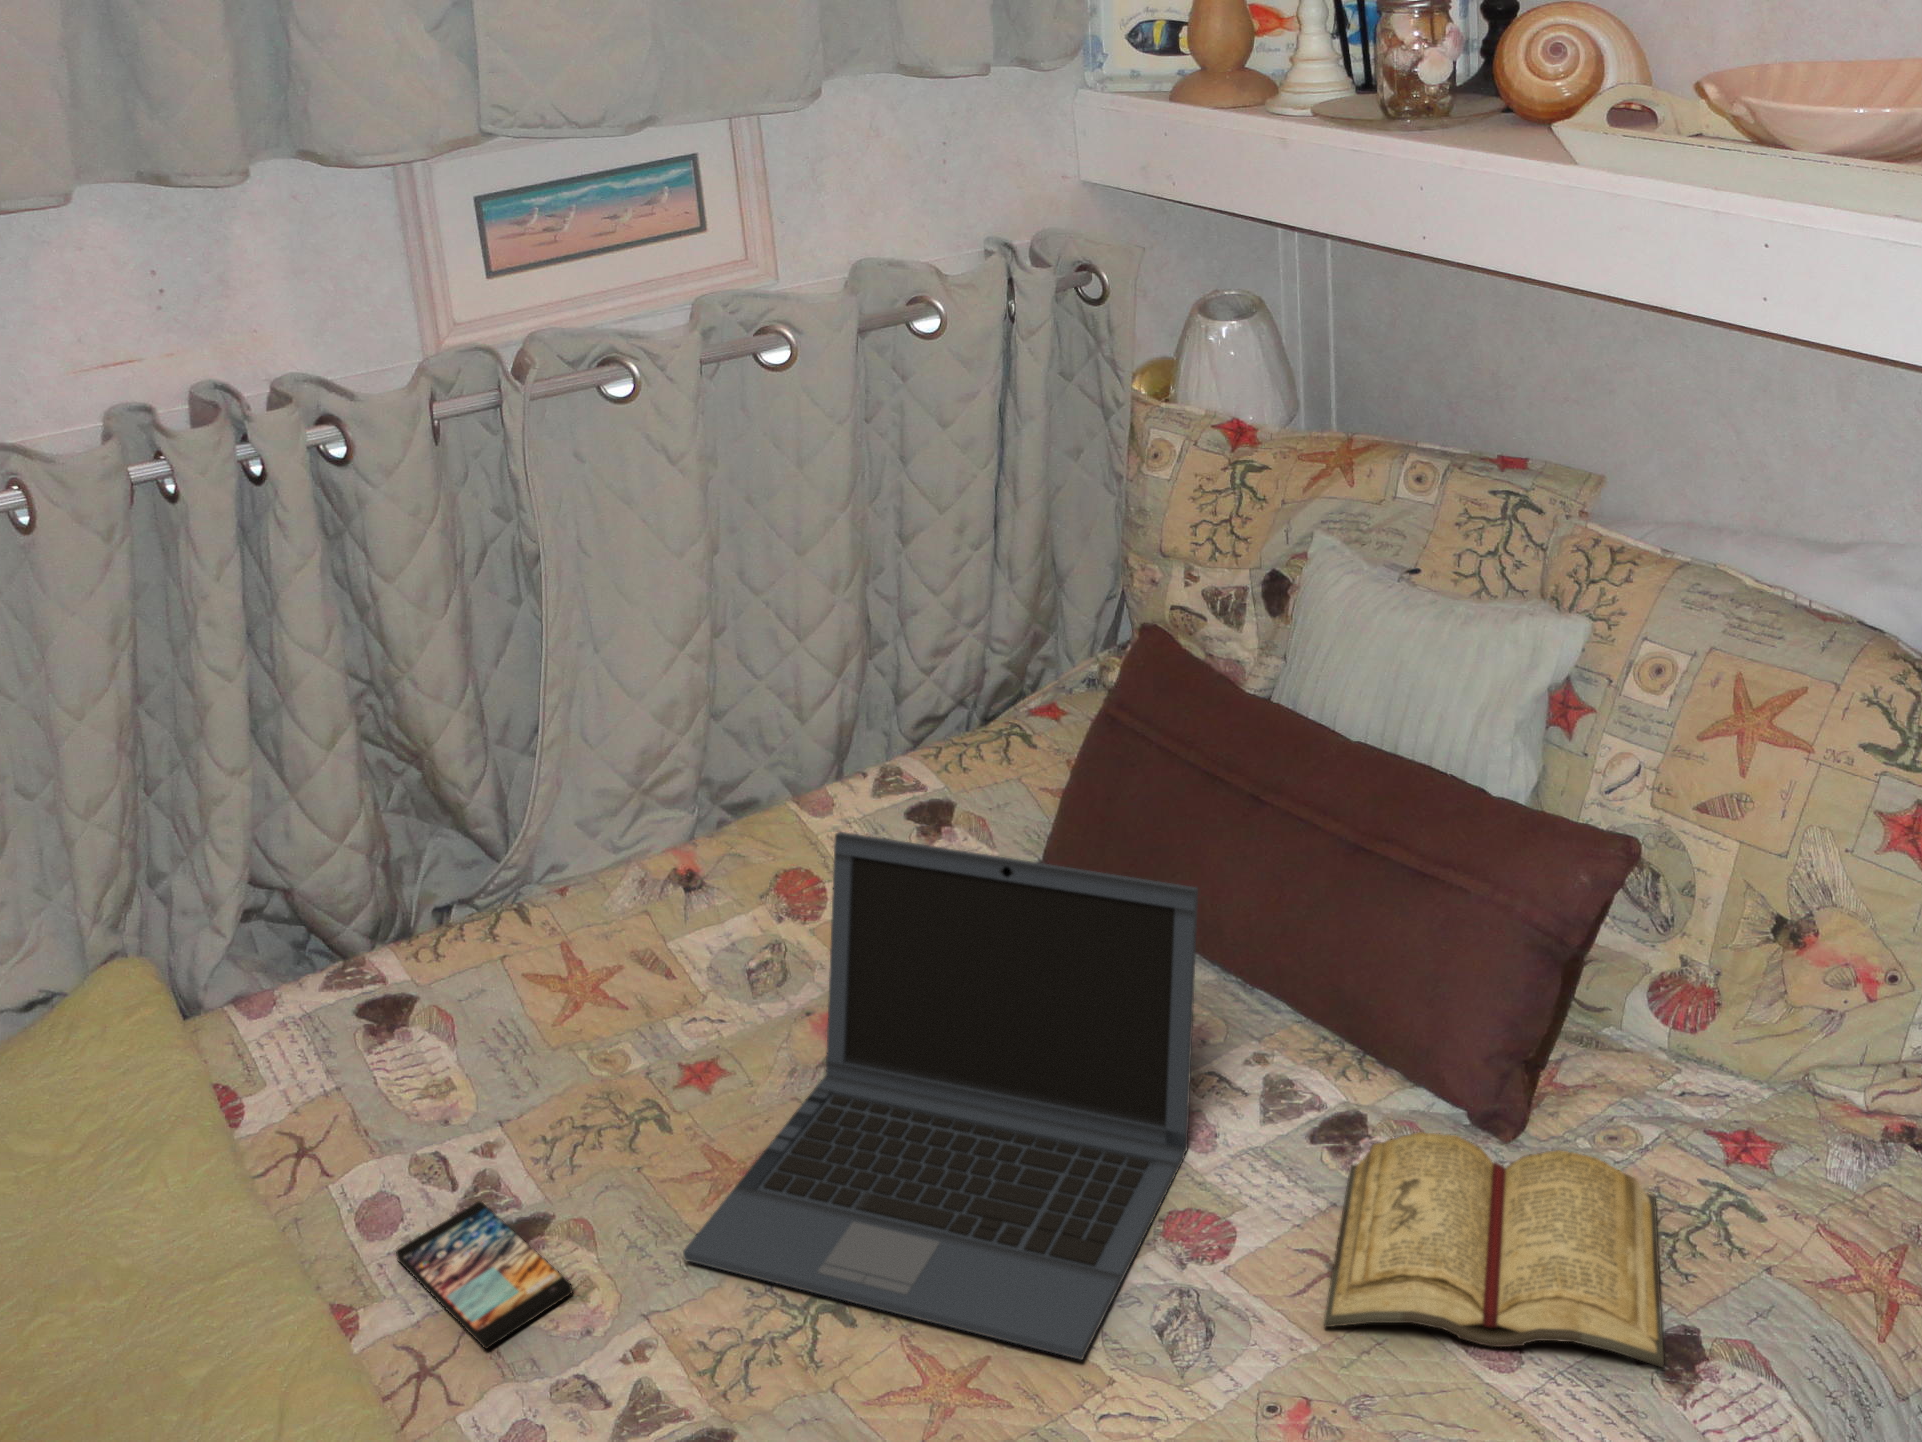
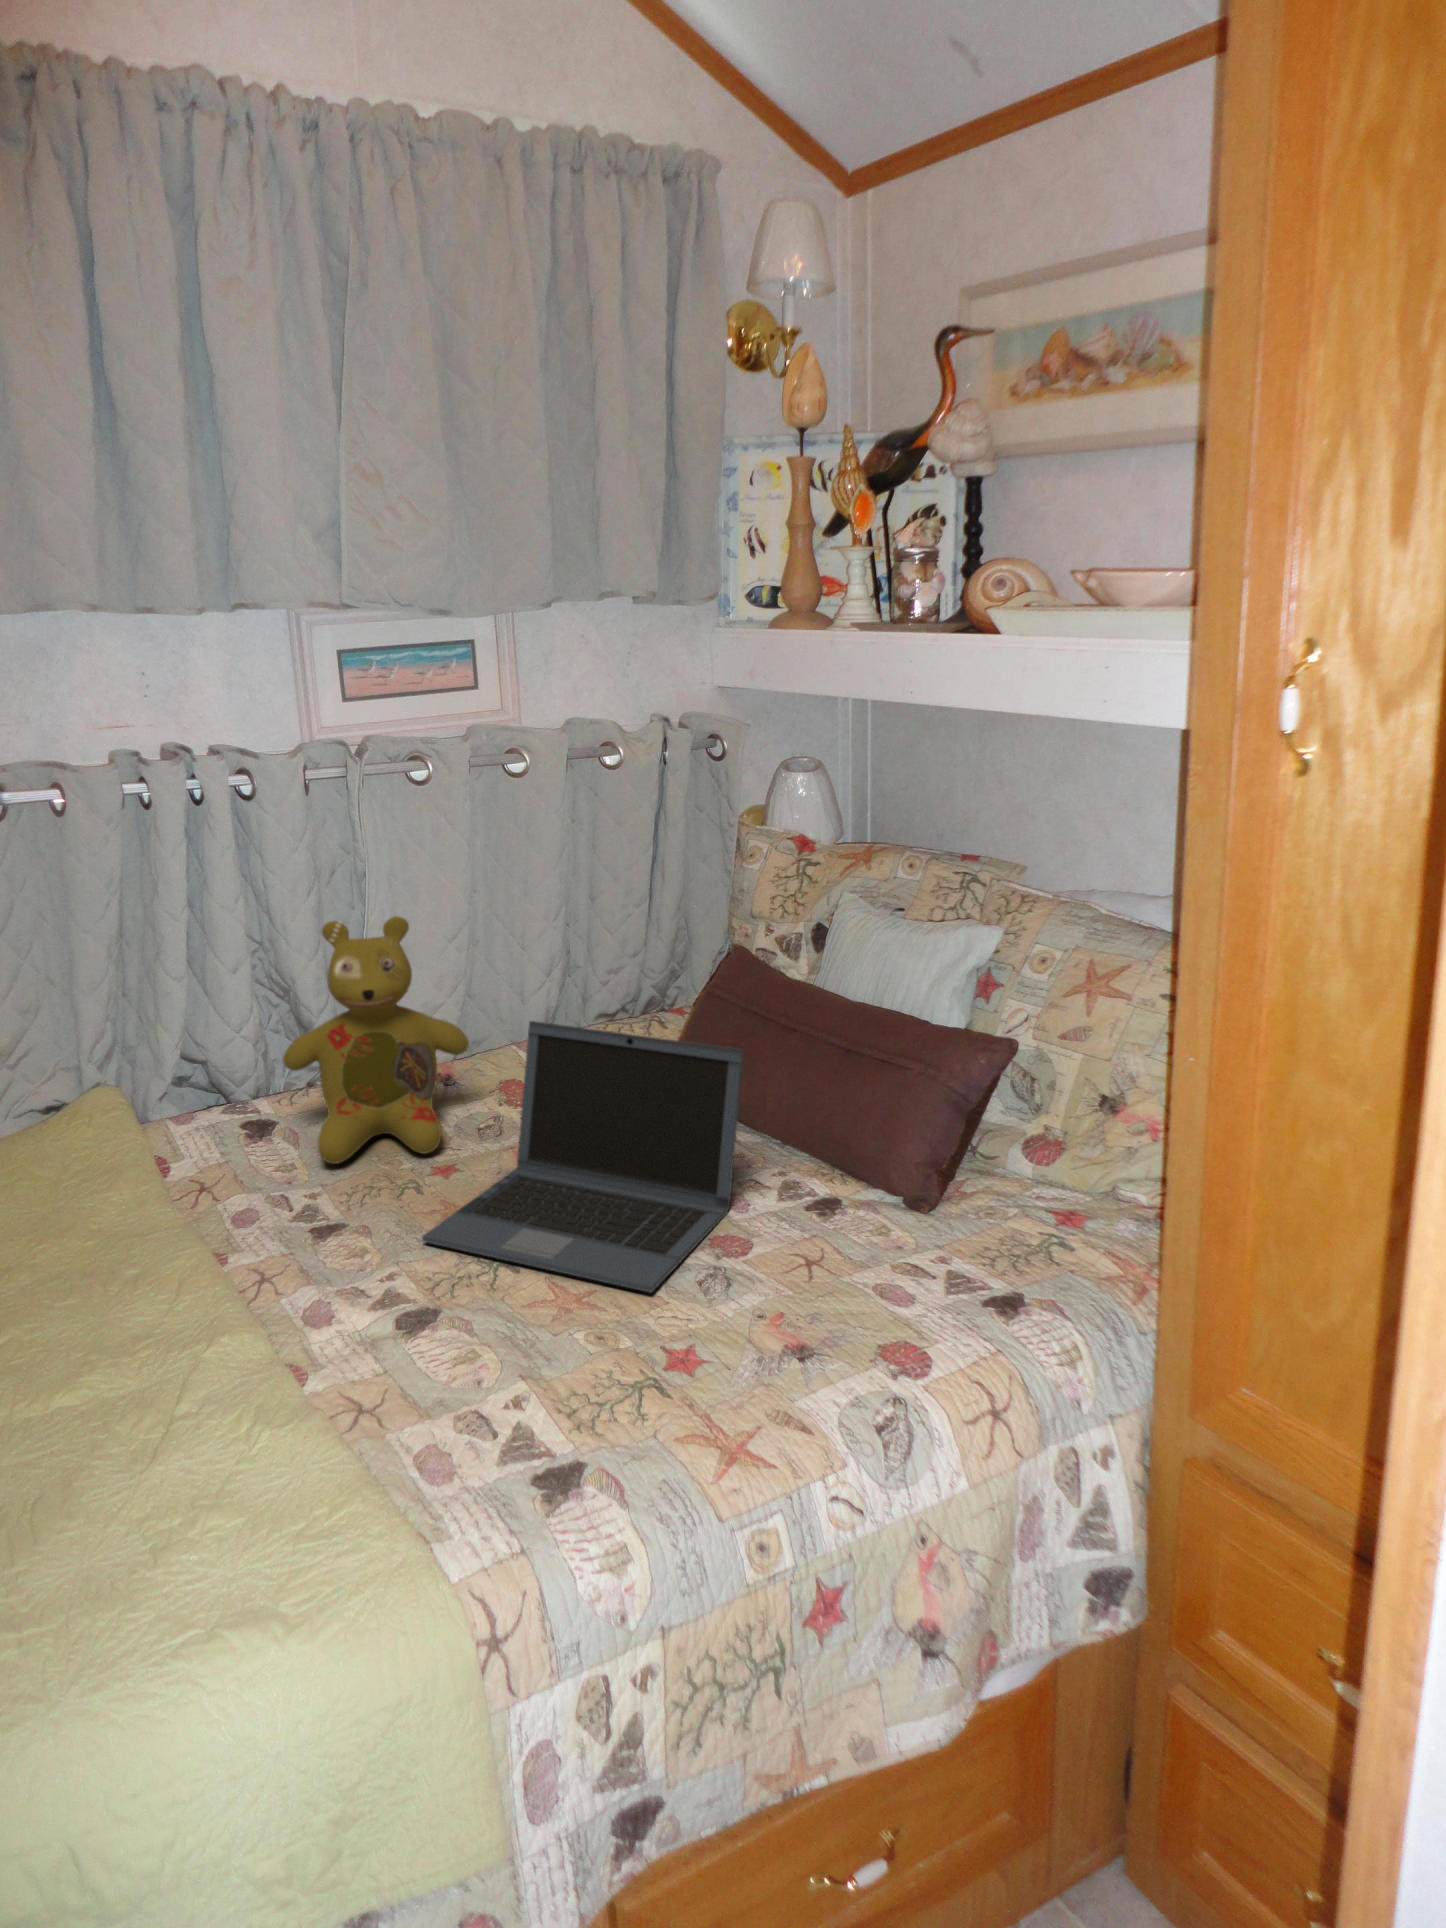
stuffed bear: none [422,654,729,1086] -> present [283,916,469,1164]
diary: present [1324,1132,1664,1367] -> none [798,1196,1011,1313]
smartphone: present [396,1201,572,1349] -> none [255,1212,356,1273]

